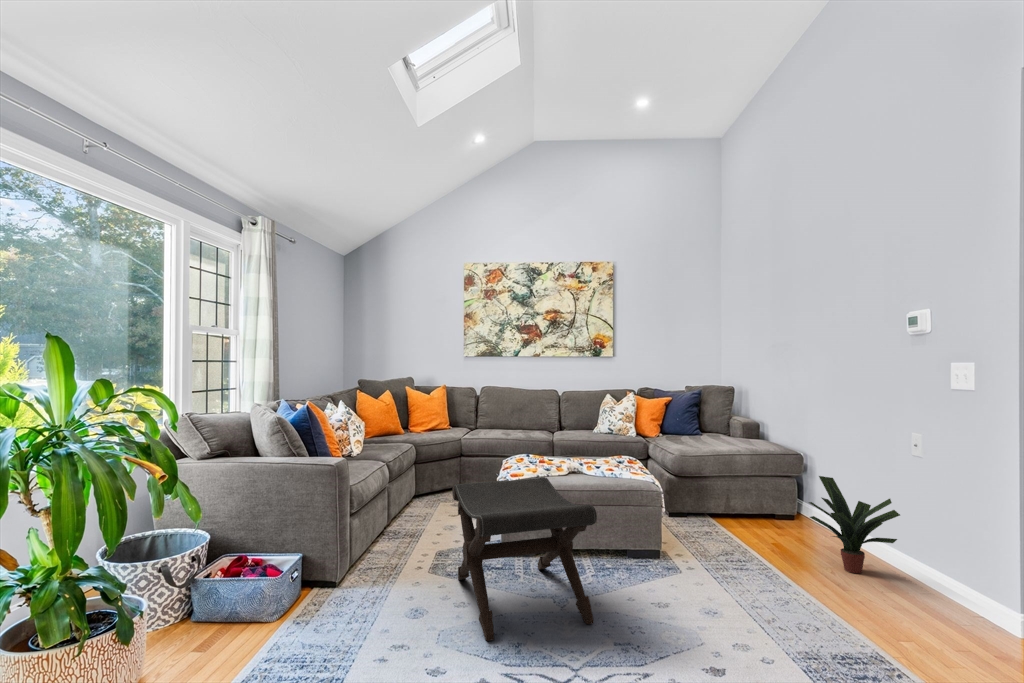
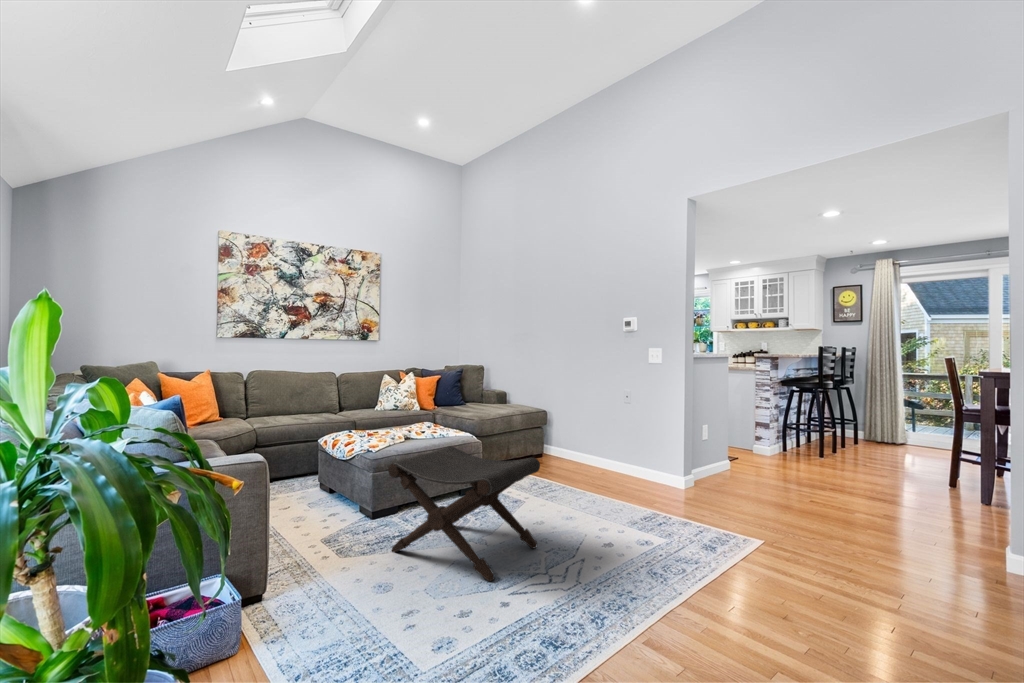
potted plant: present [809,476,900,573] -> none [585,423,637,481]

